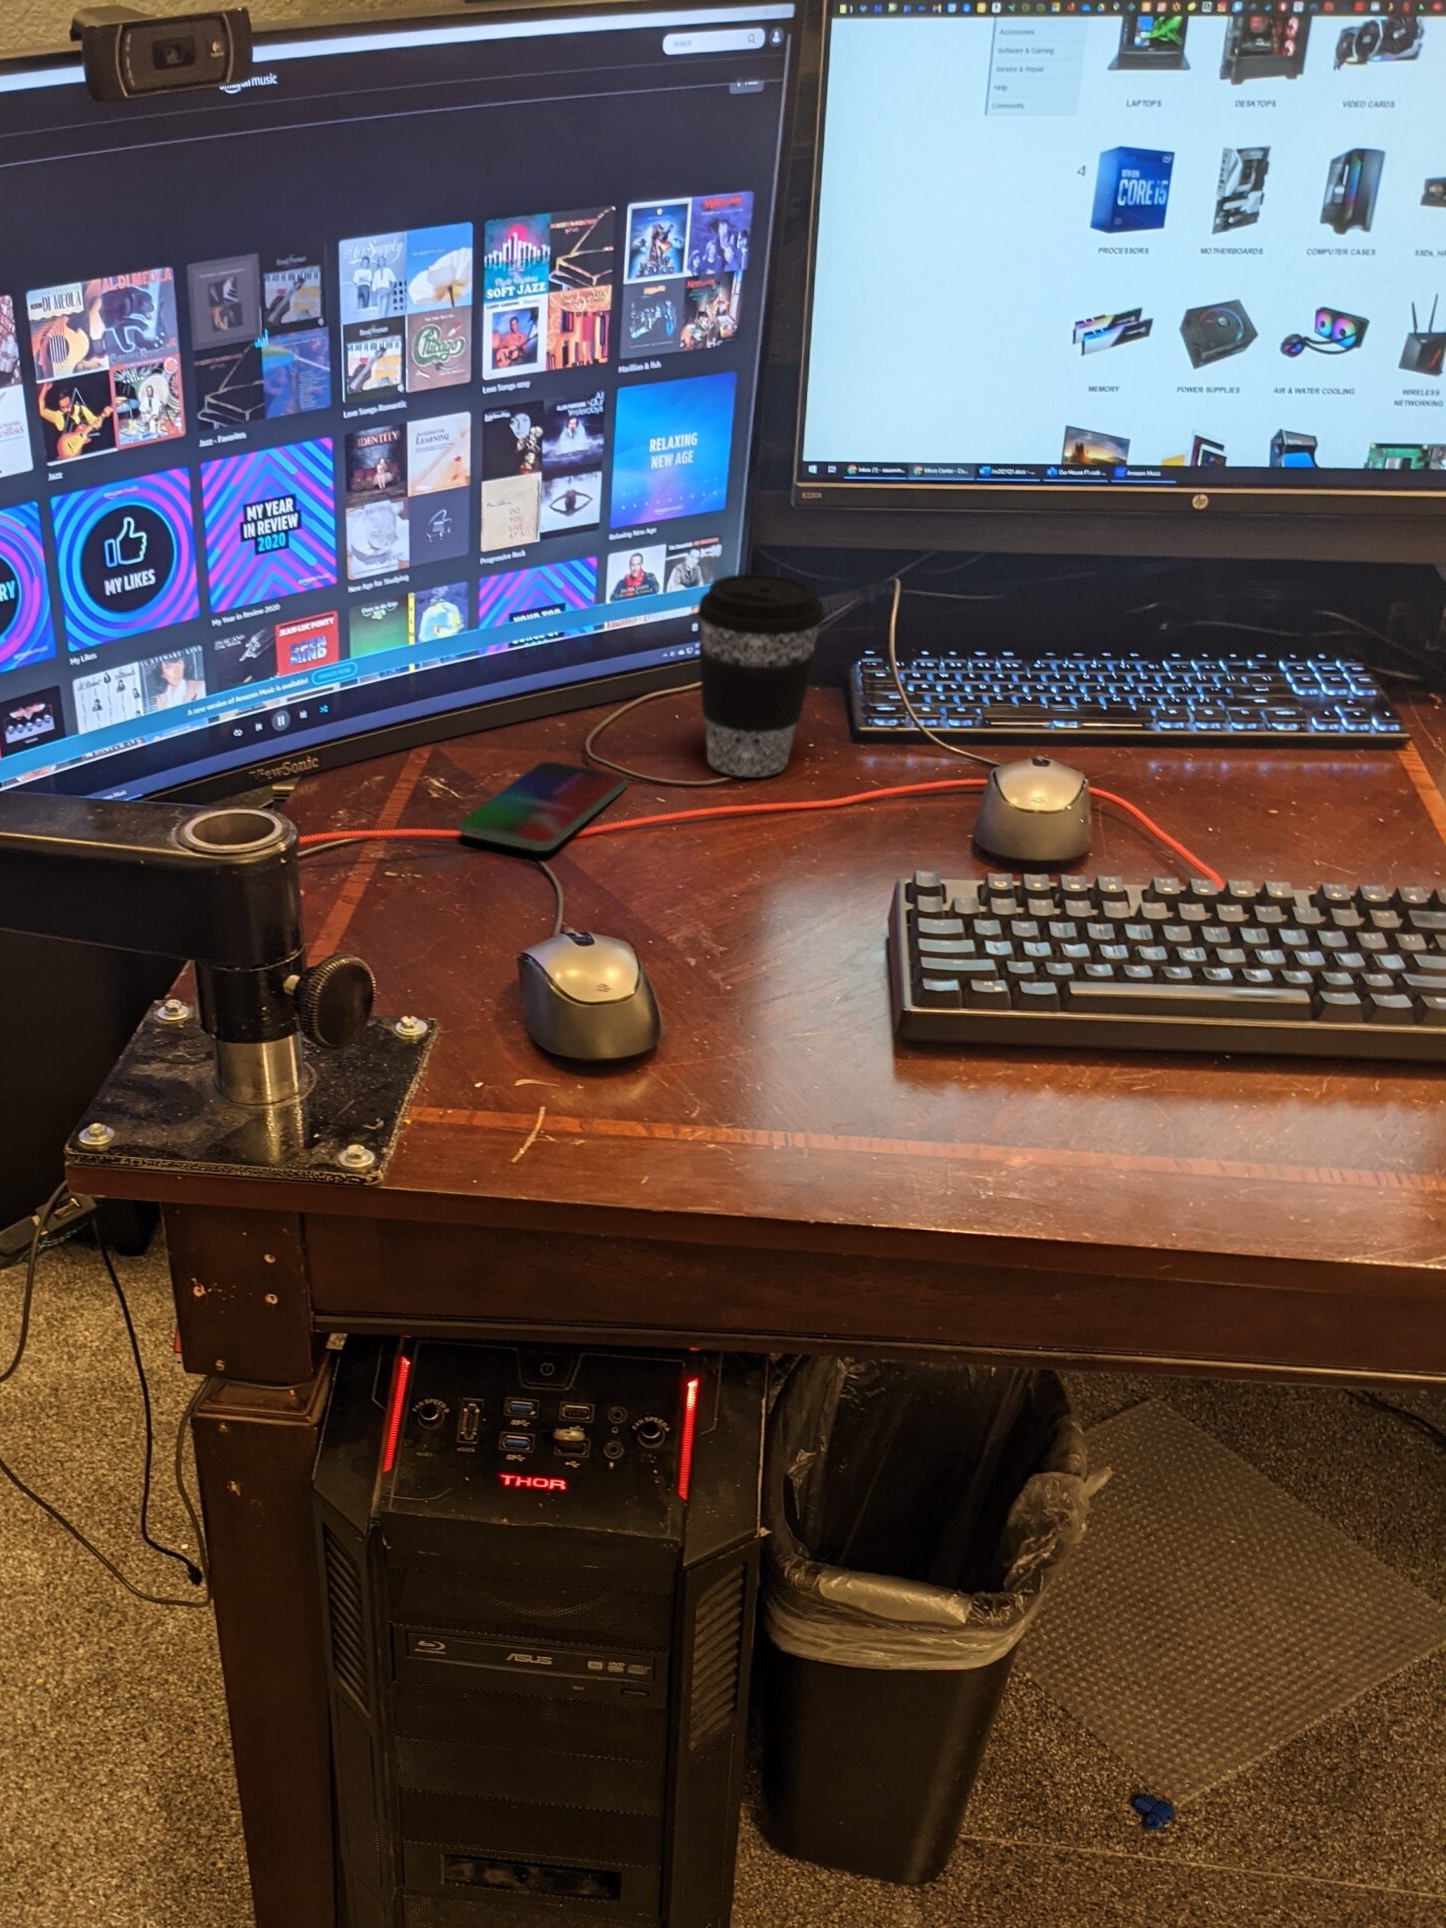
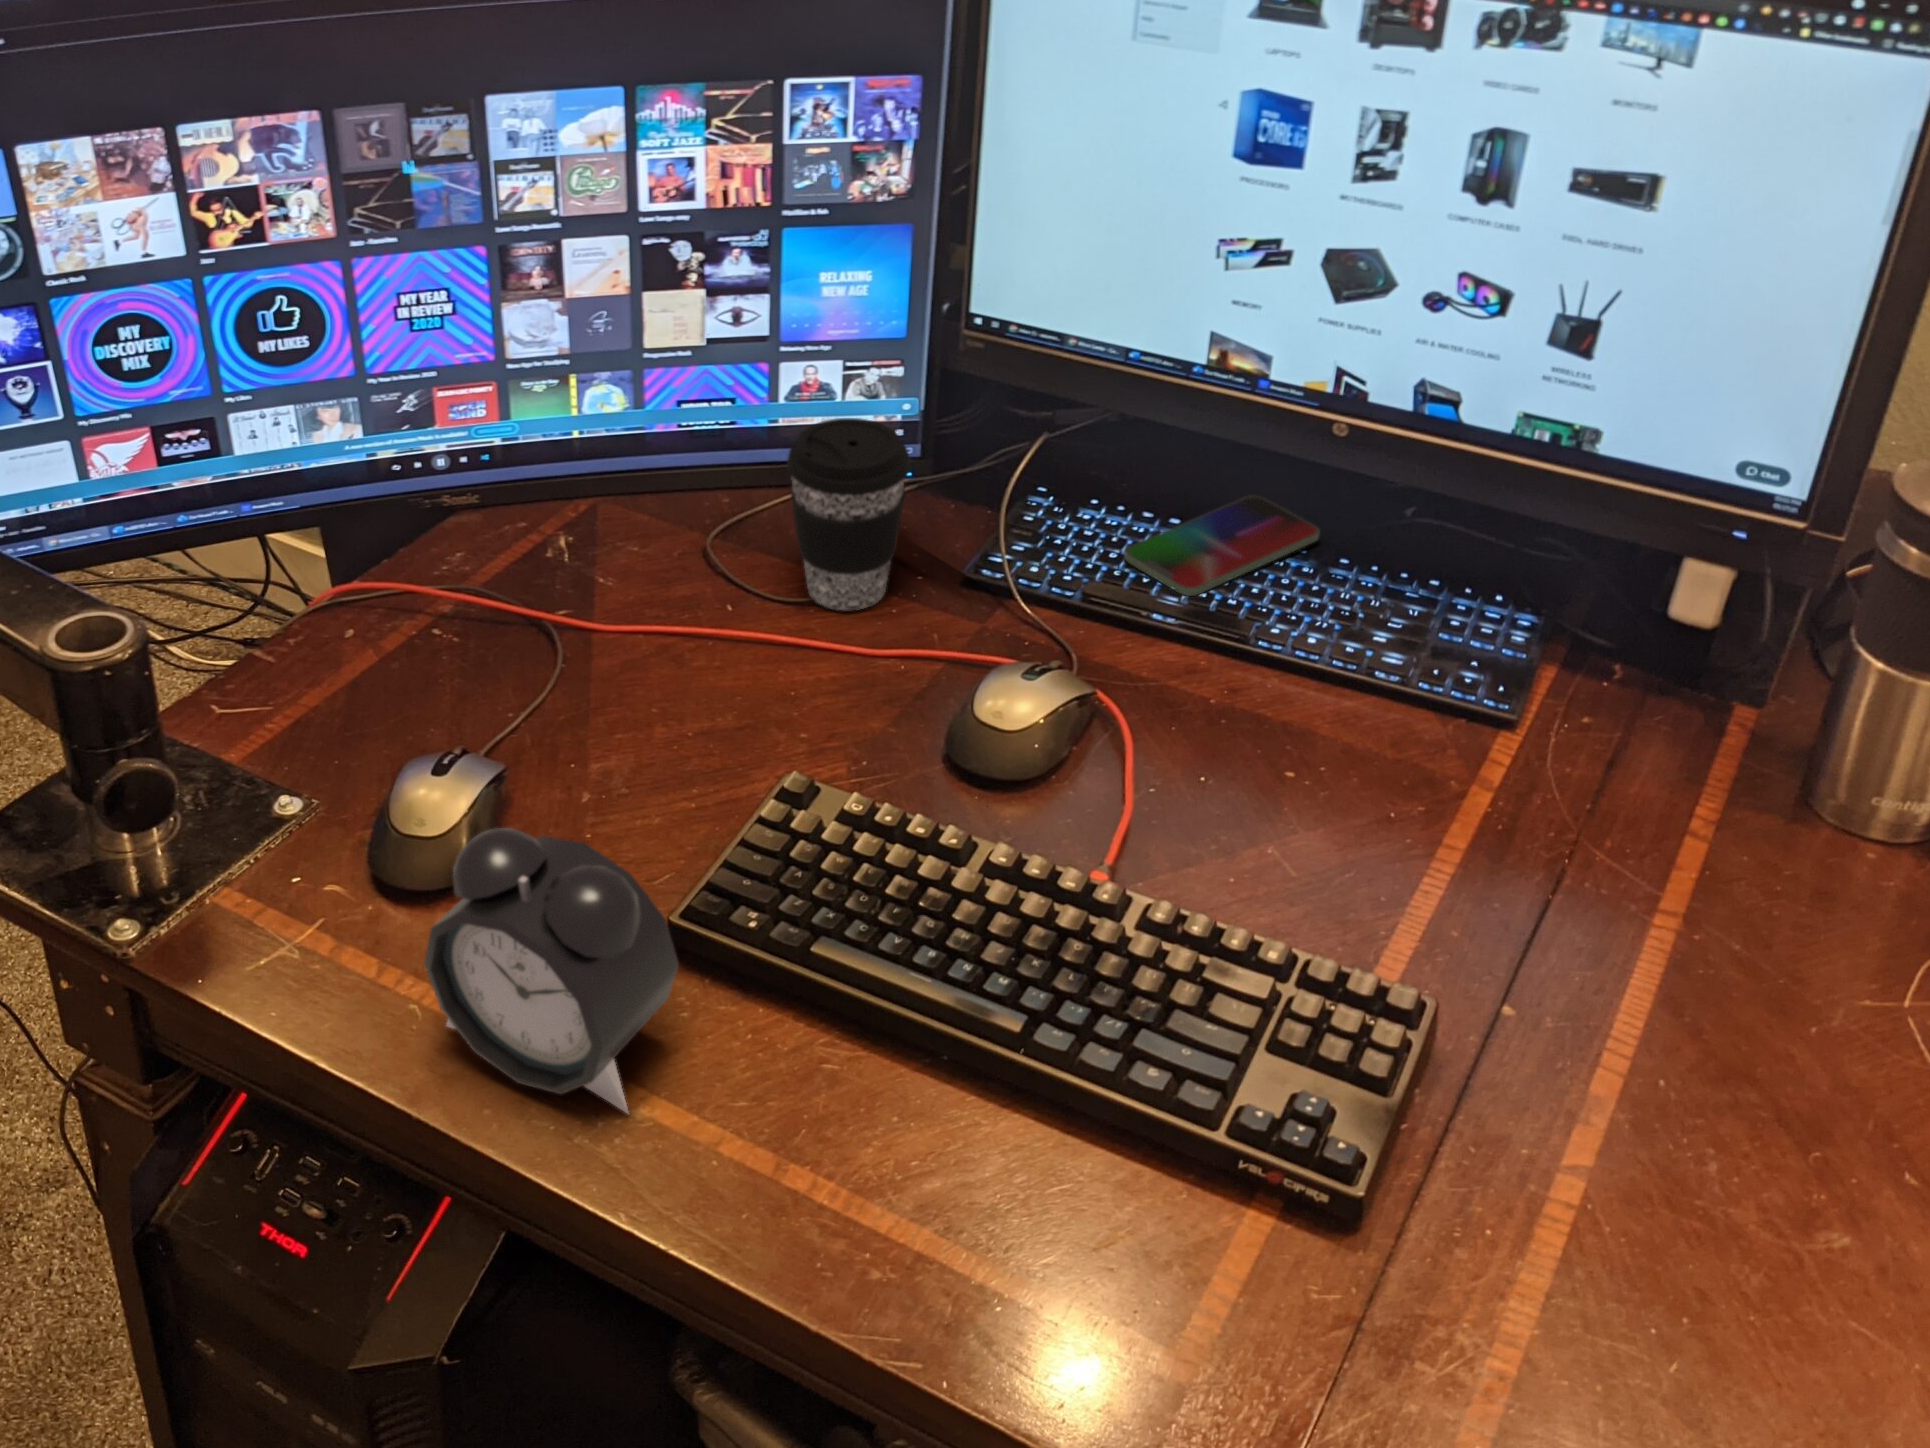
smartphone: present [459,761,627,851] -> present [1125,496,1320,596]
alarm clock: none [805,877,1070,1157] -> present [424,828,679,1113]

